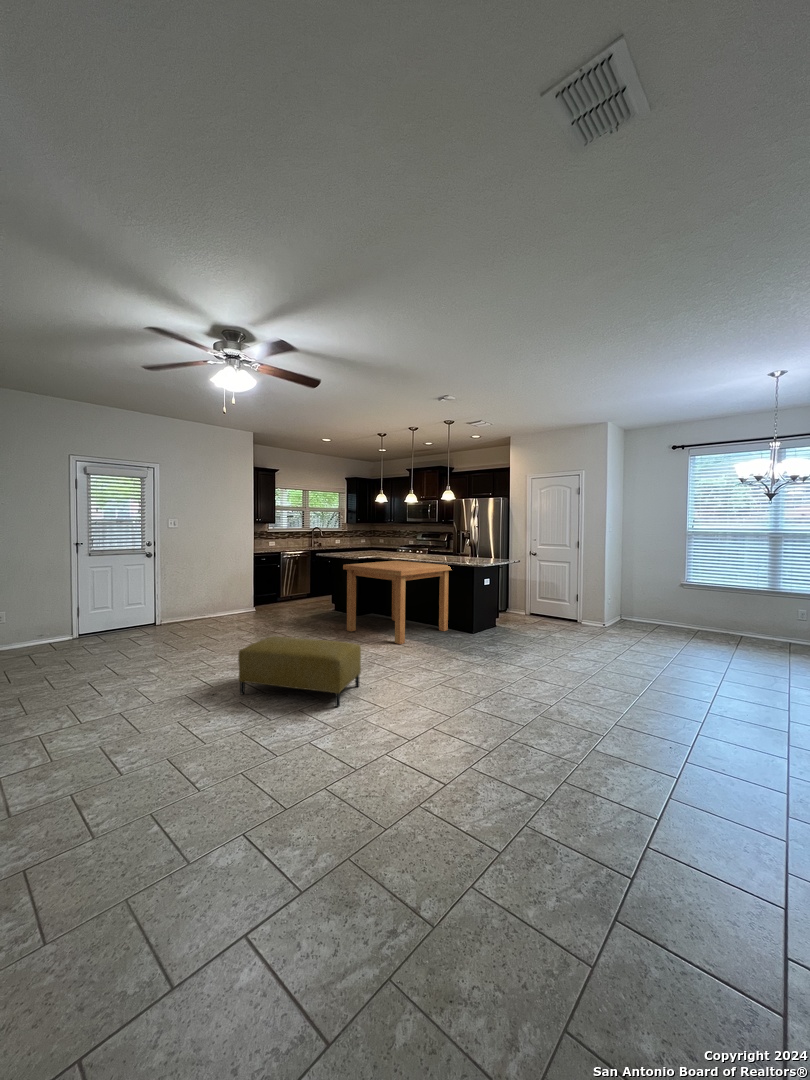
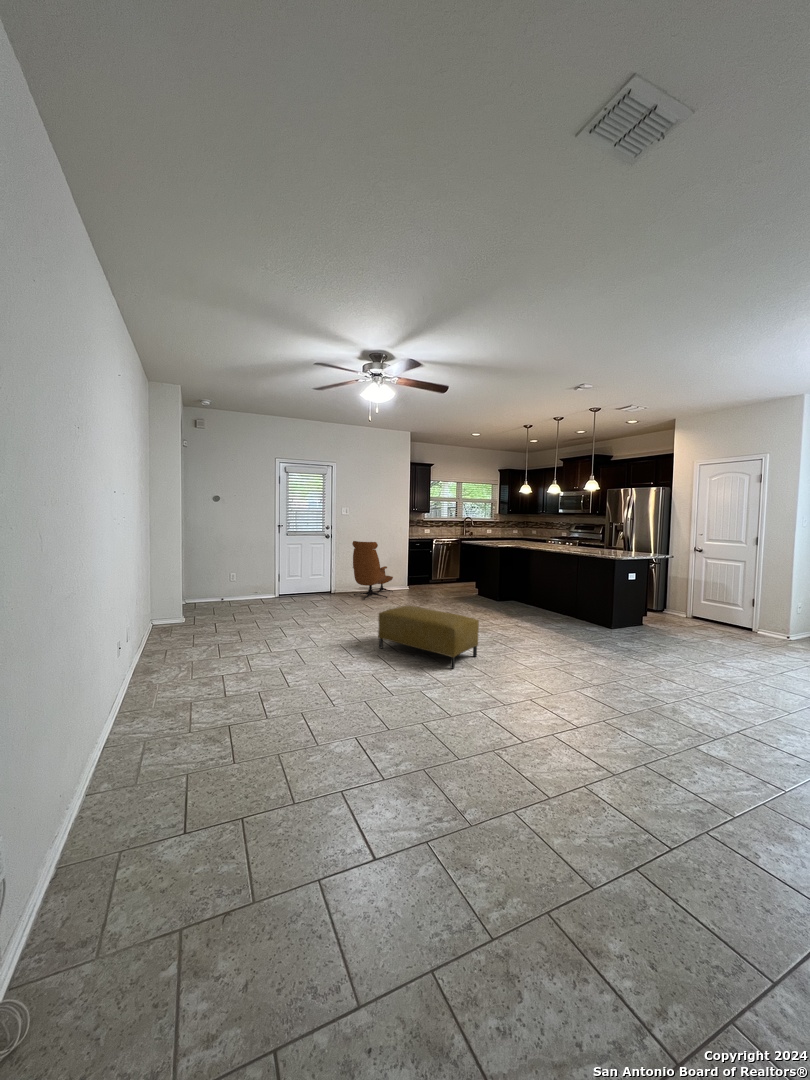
lounge chair: none [184,560,237,631] -> present [352,541,393,600]
dining table: present [343,561,452,644] -> none [480,550,591,628]

